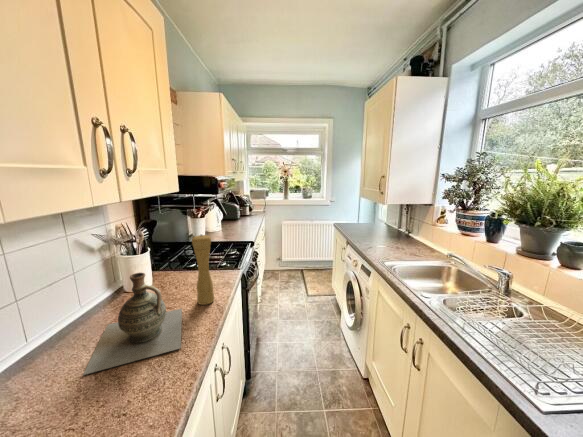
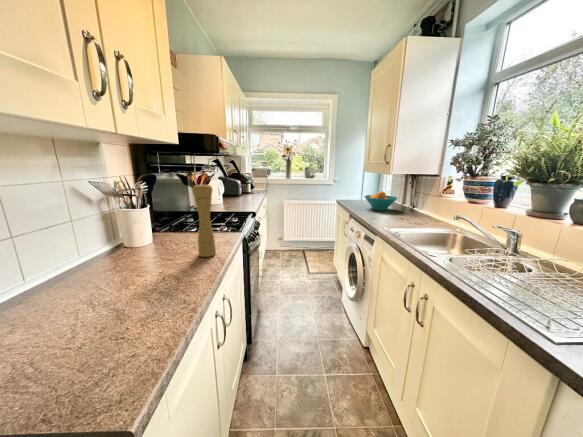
fruit bowl: none [361,218,394,237] -> present [365,191,398,210]
ceramic jug: present [84,273,182,375] -> none [77,212,183,310]

